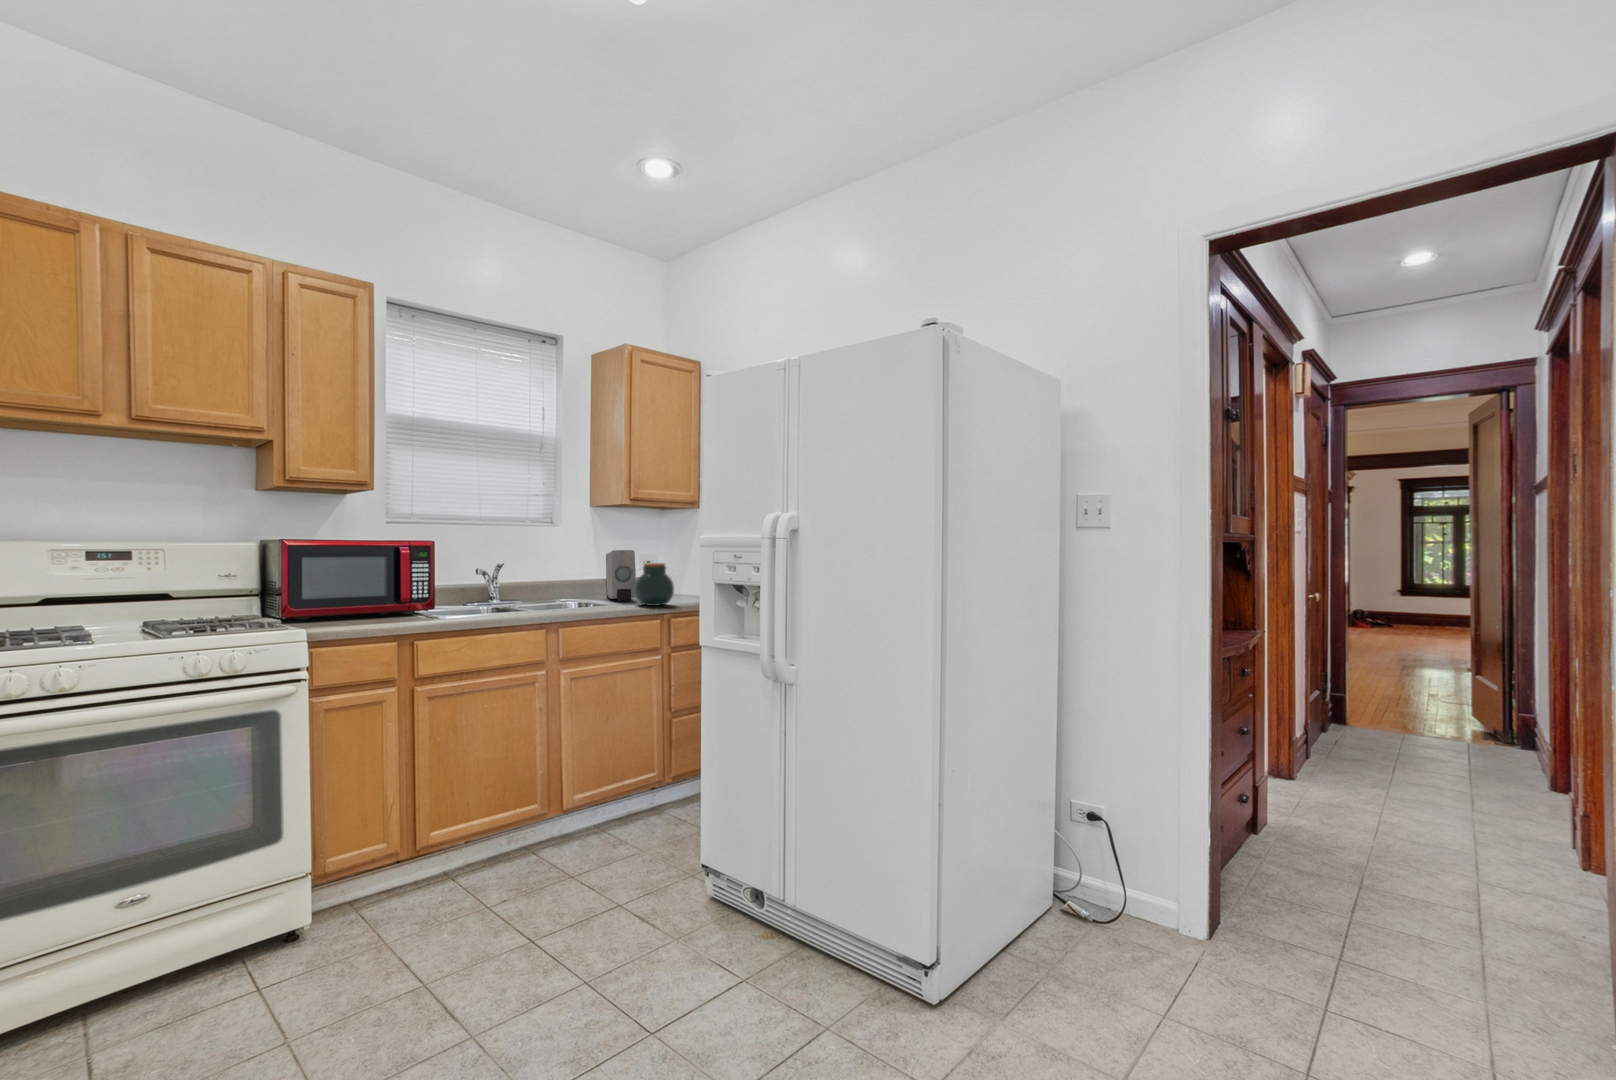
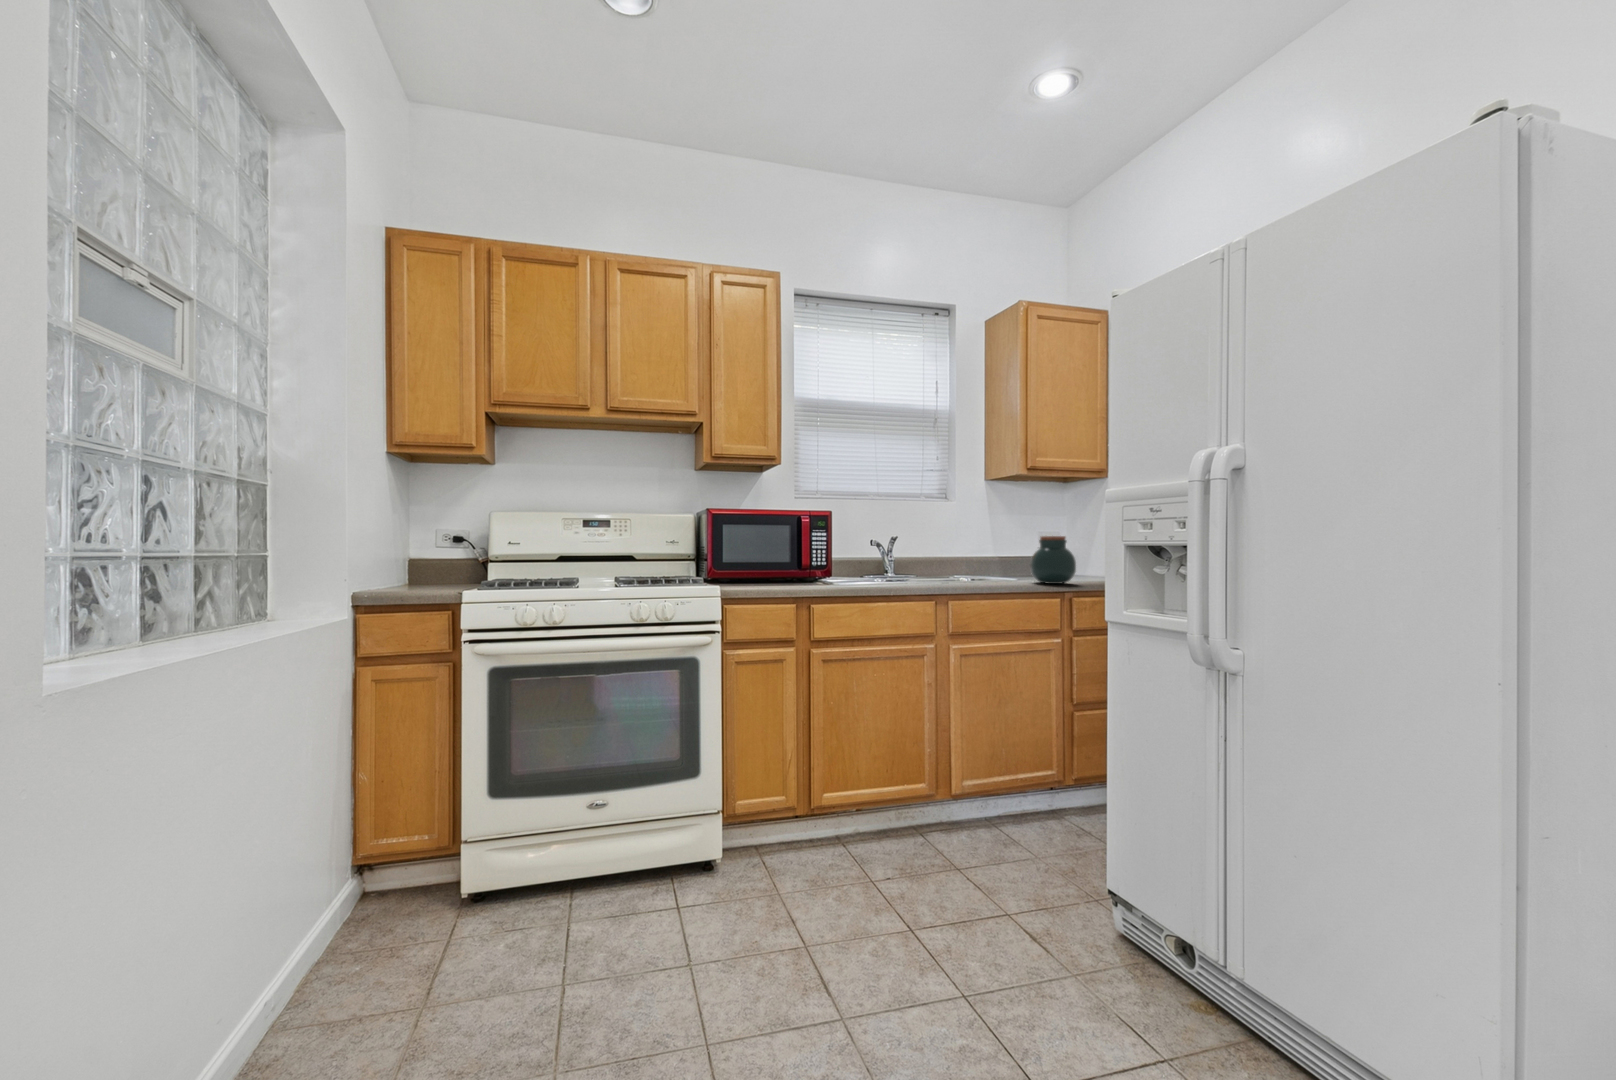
soap dispenser: present [606,550,636,601] -> none [1000,523,1032,578]

